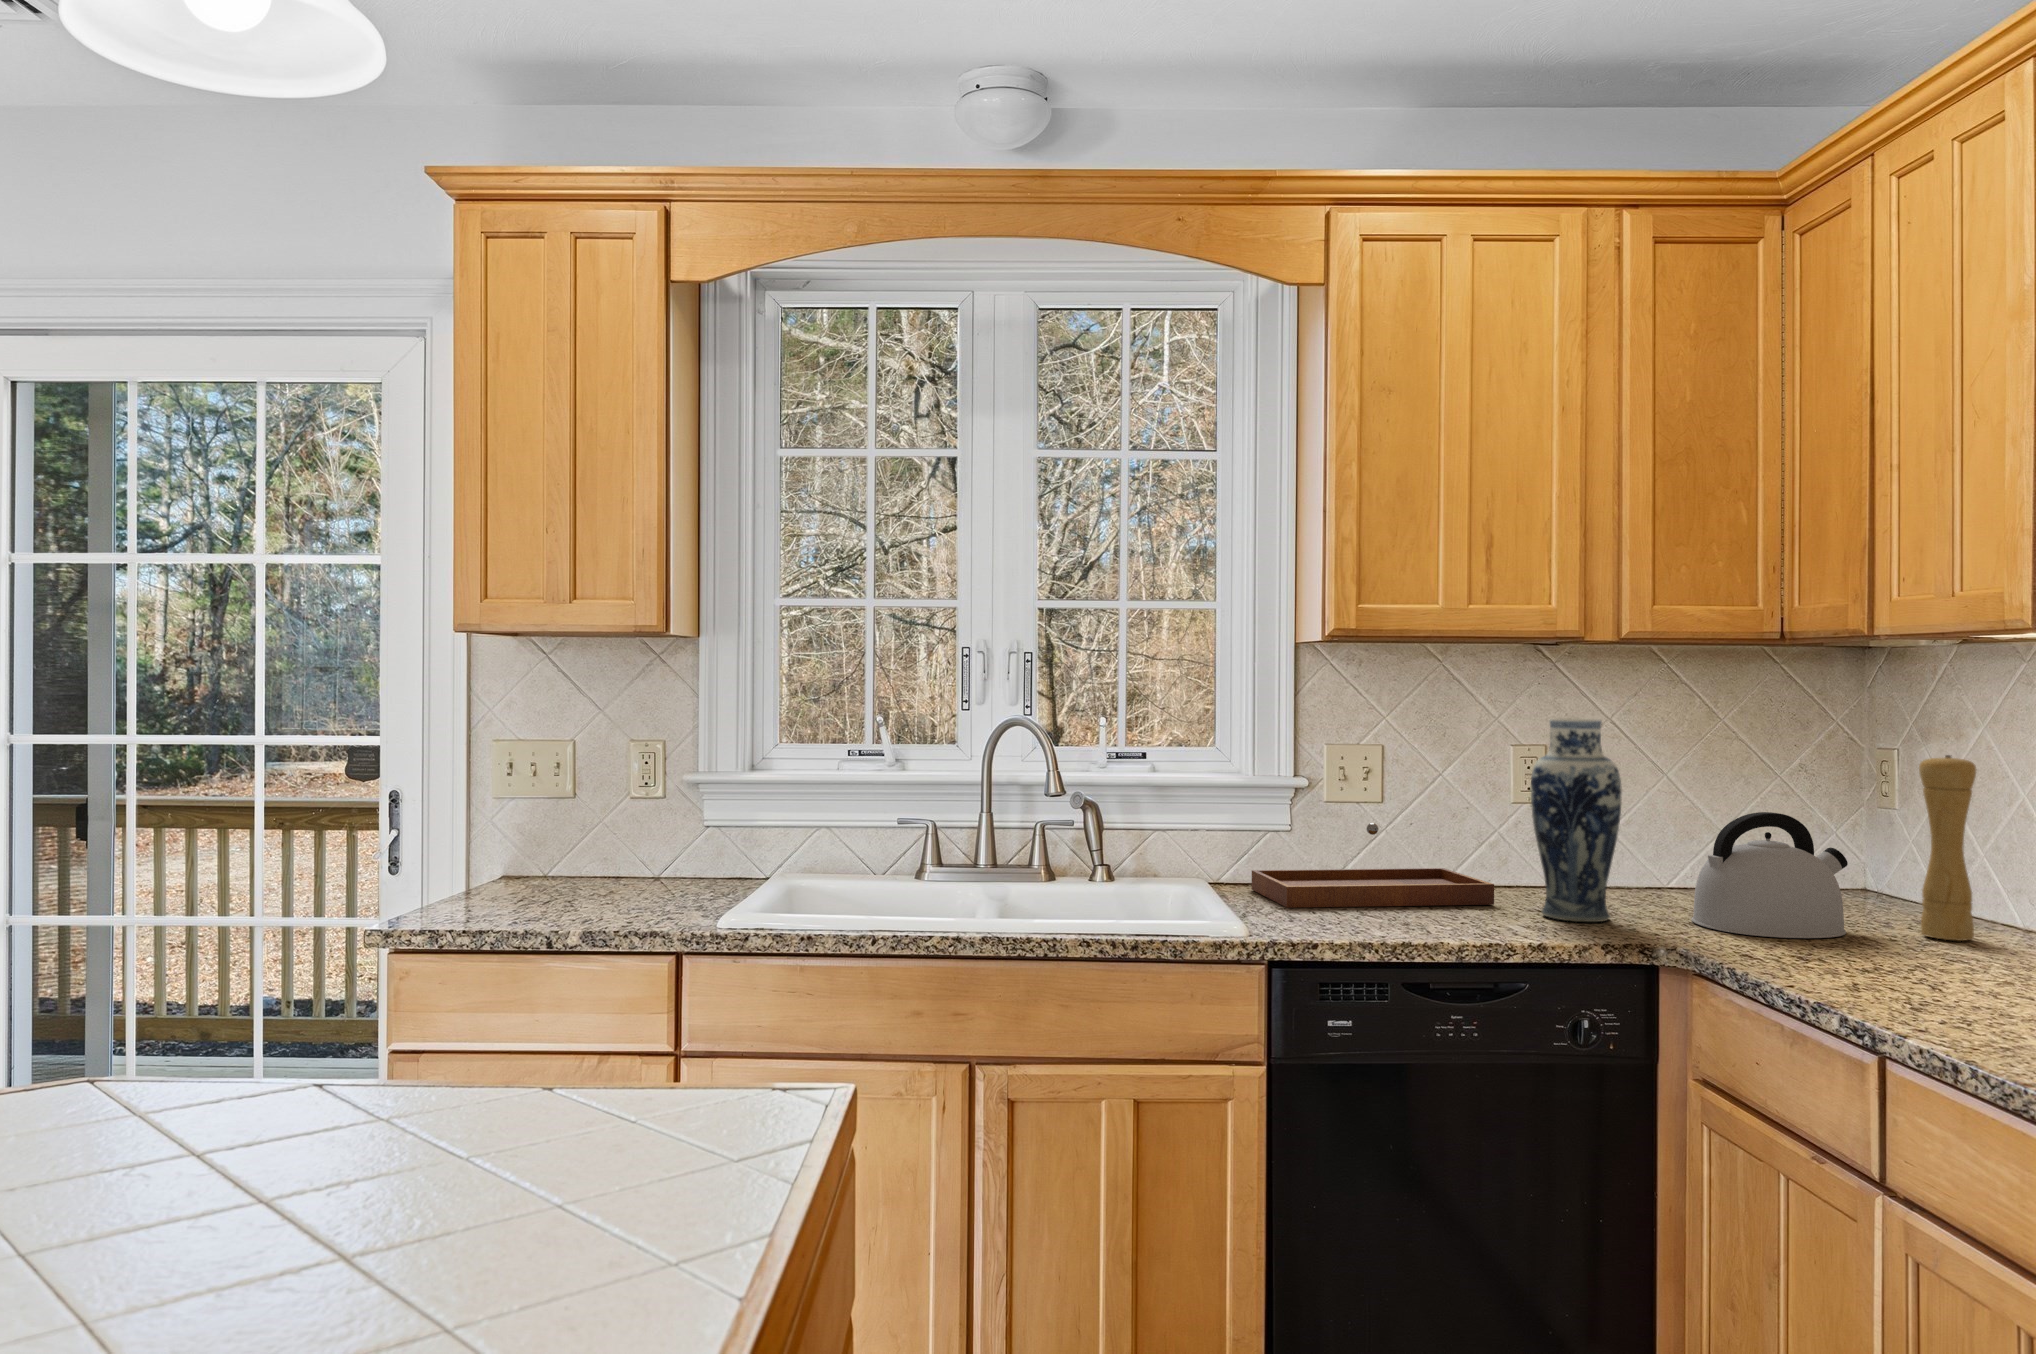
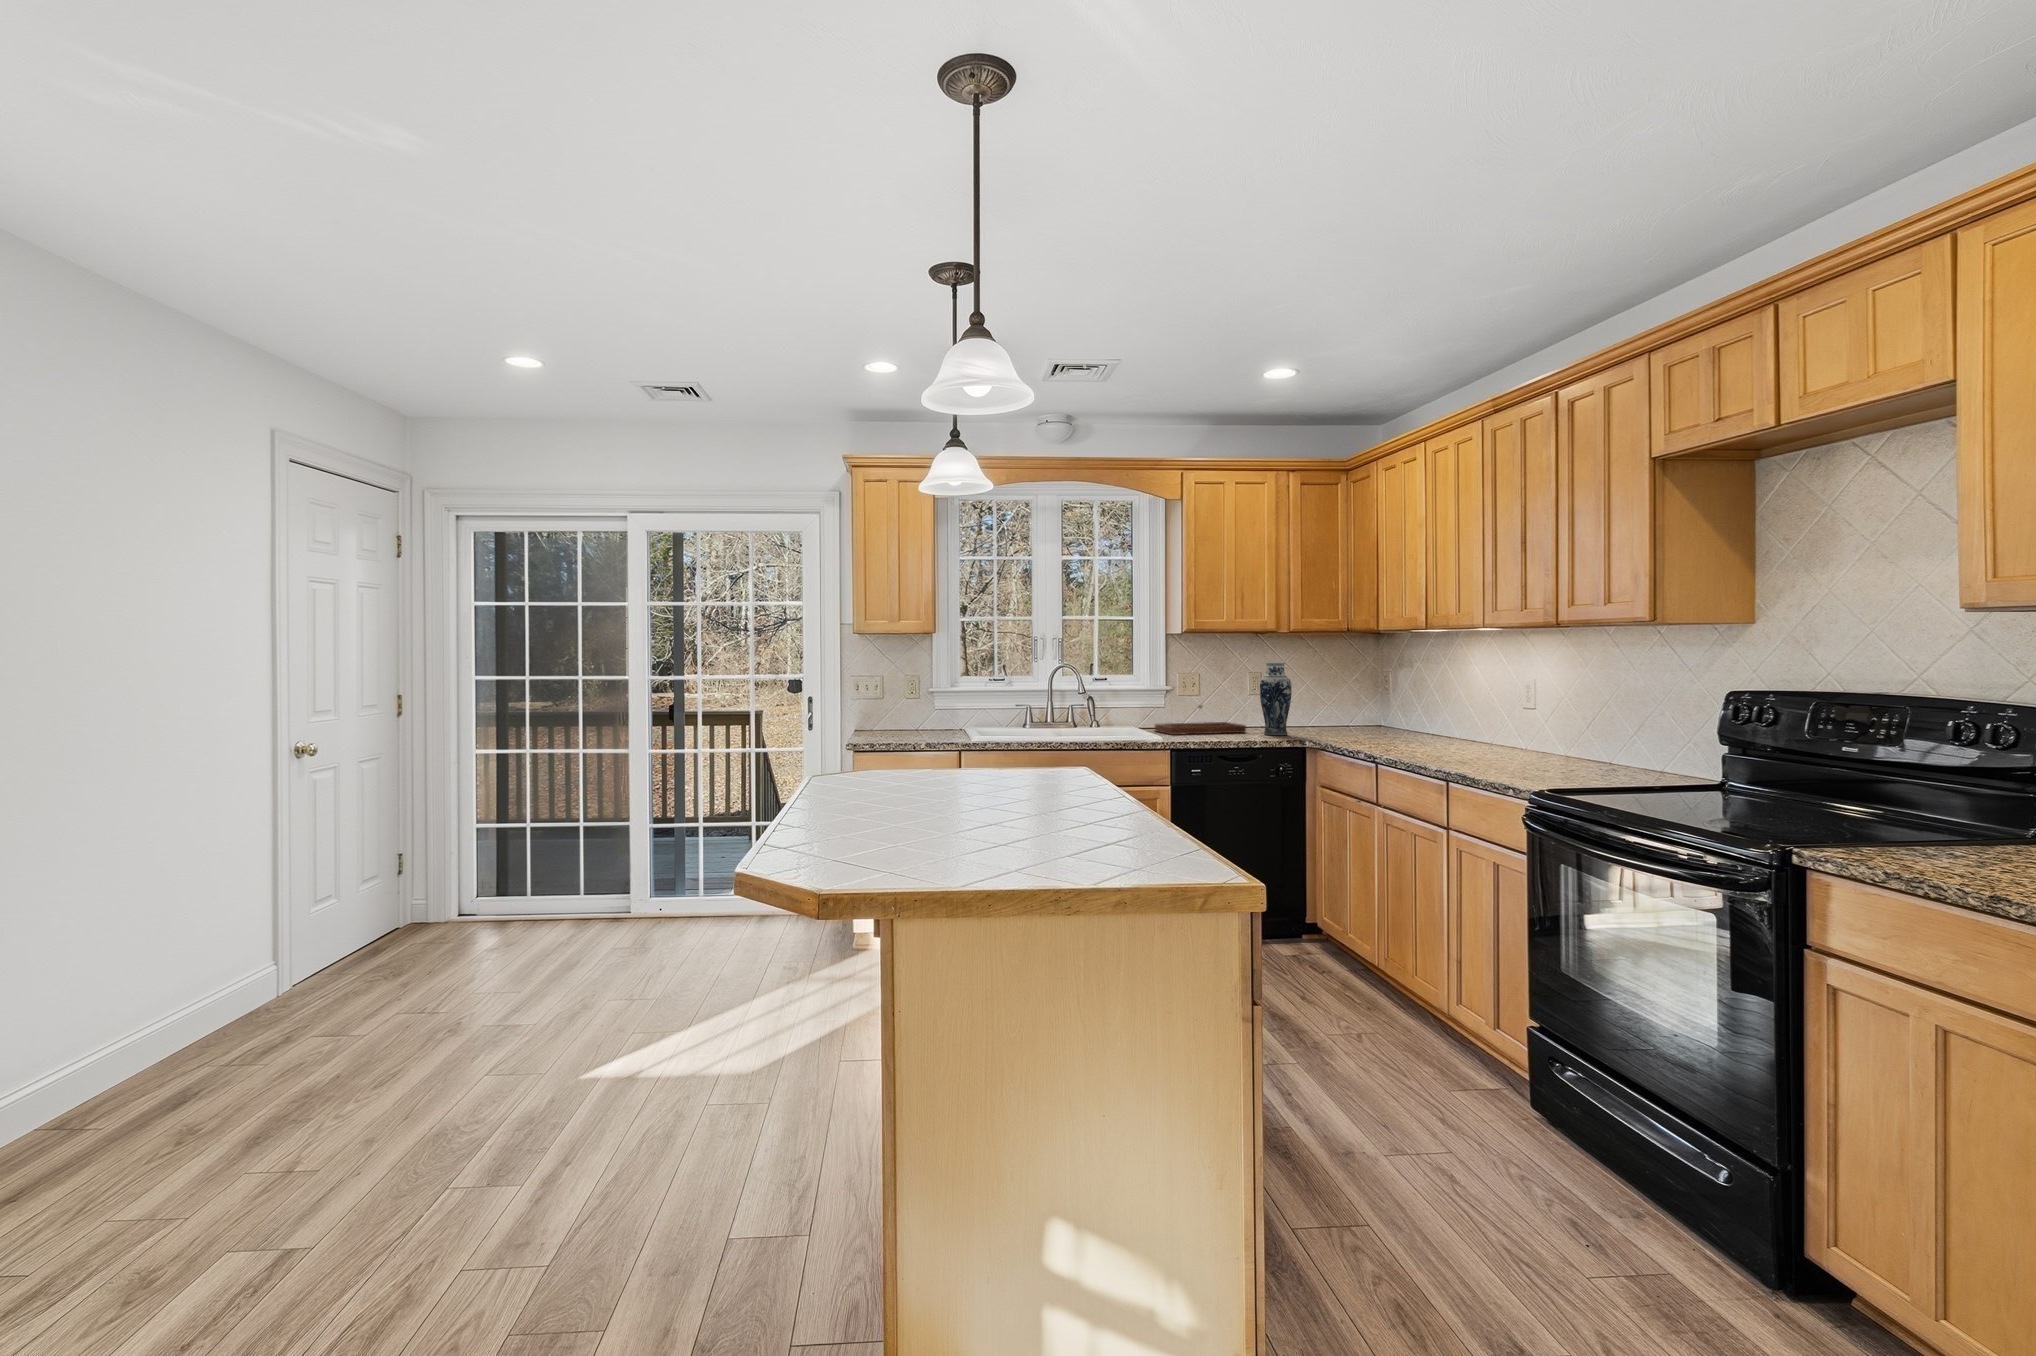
pepper mill: present [1919,755,1976,941] -> none [1391,673,1409,736]
kettle: present [1691,812,1848,938] -> none [1316,695,1368,737]

